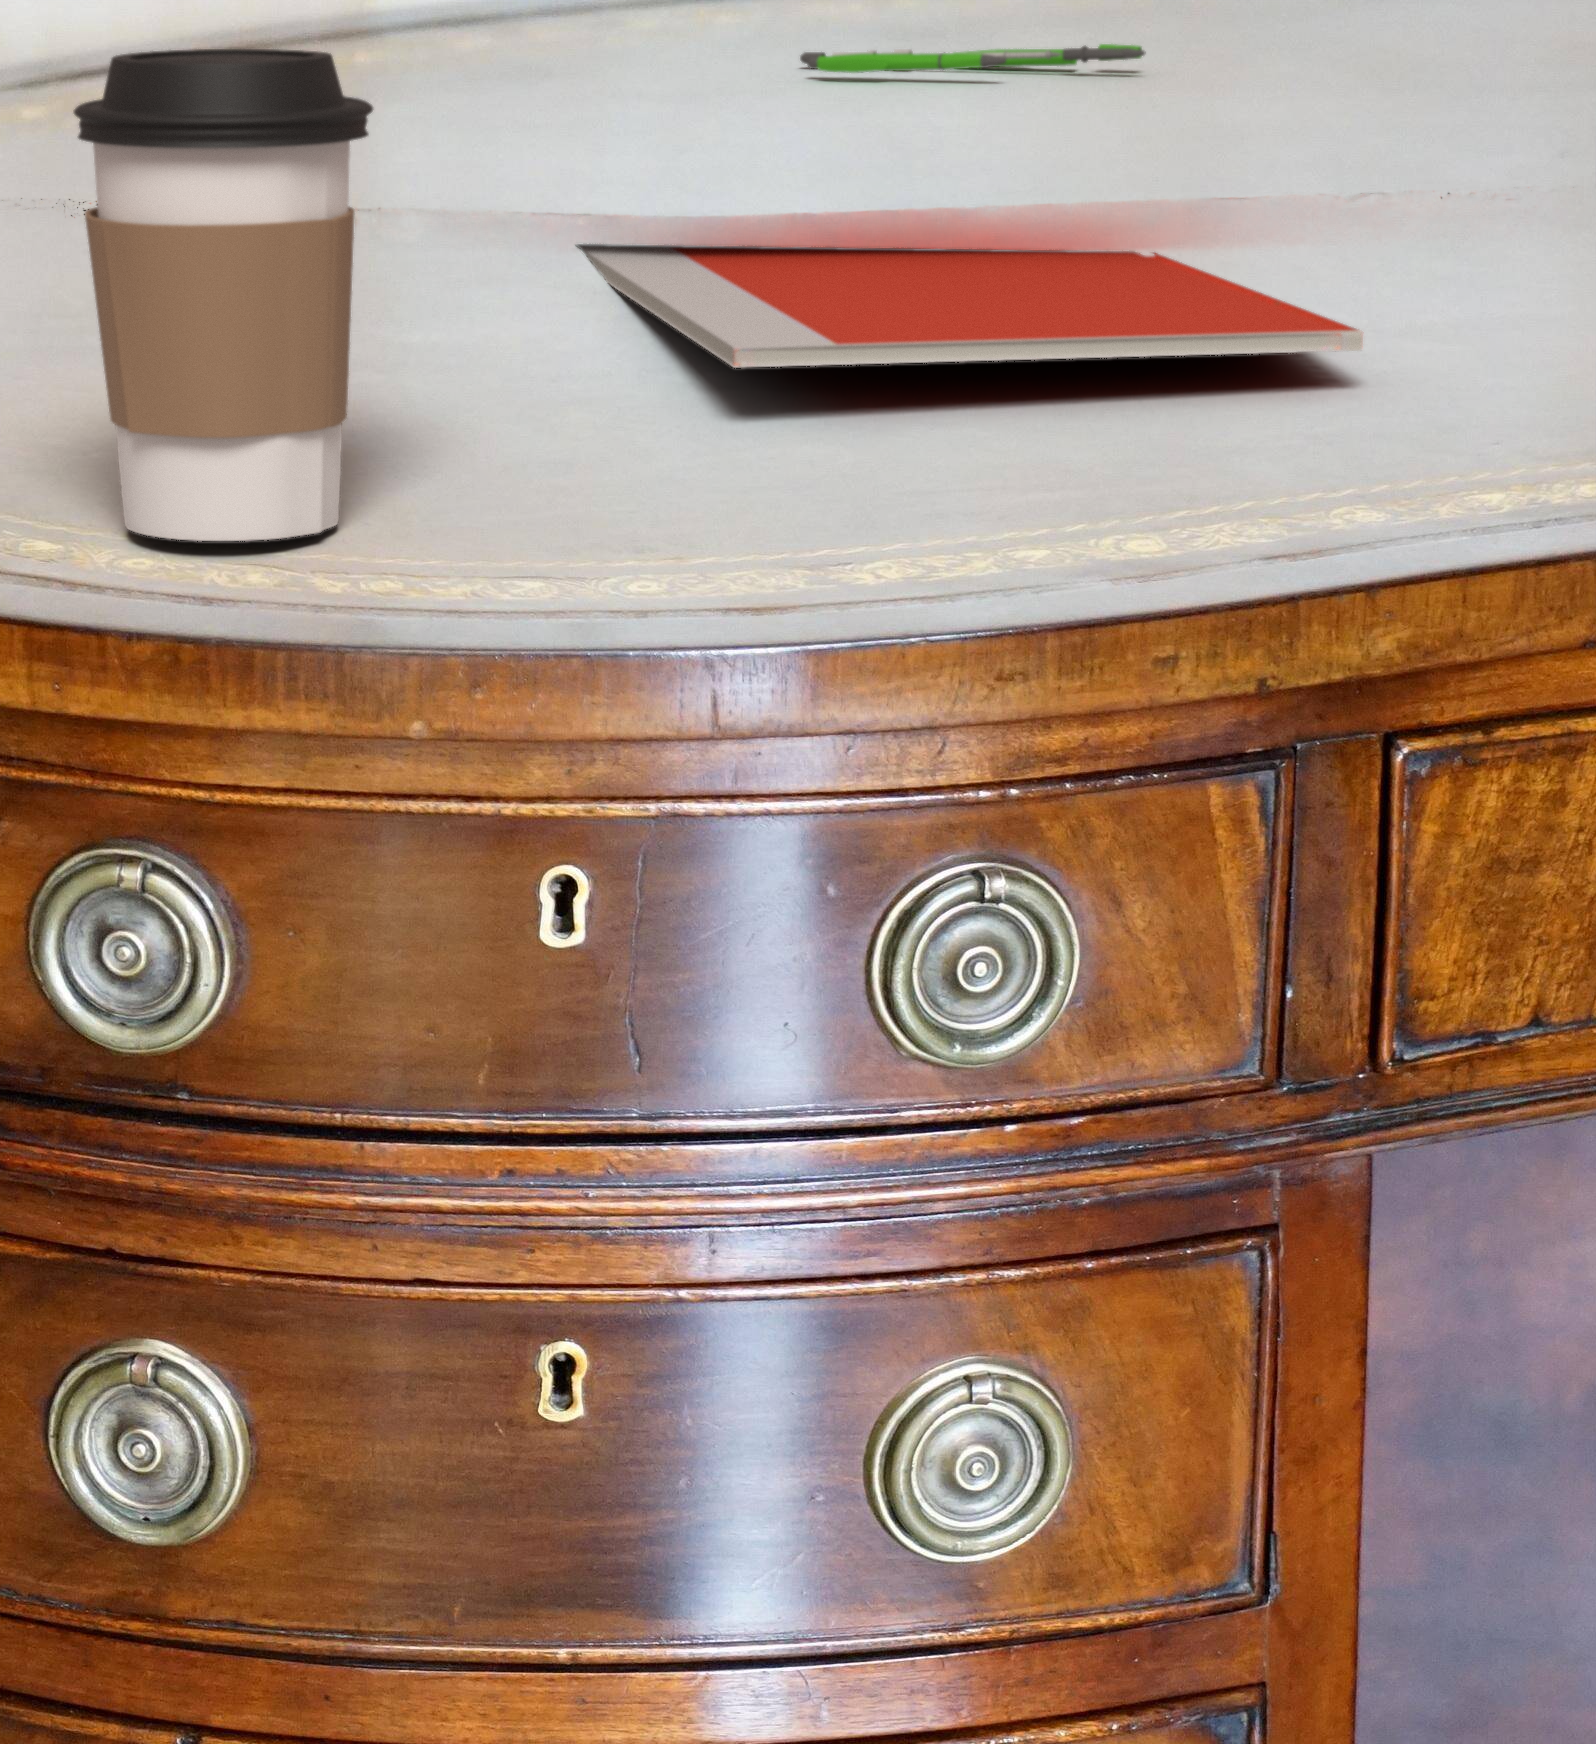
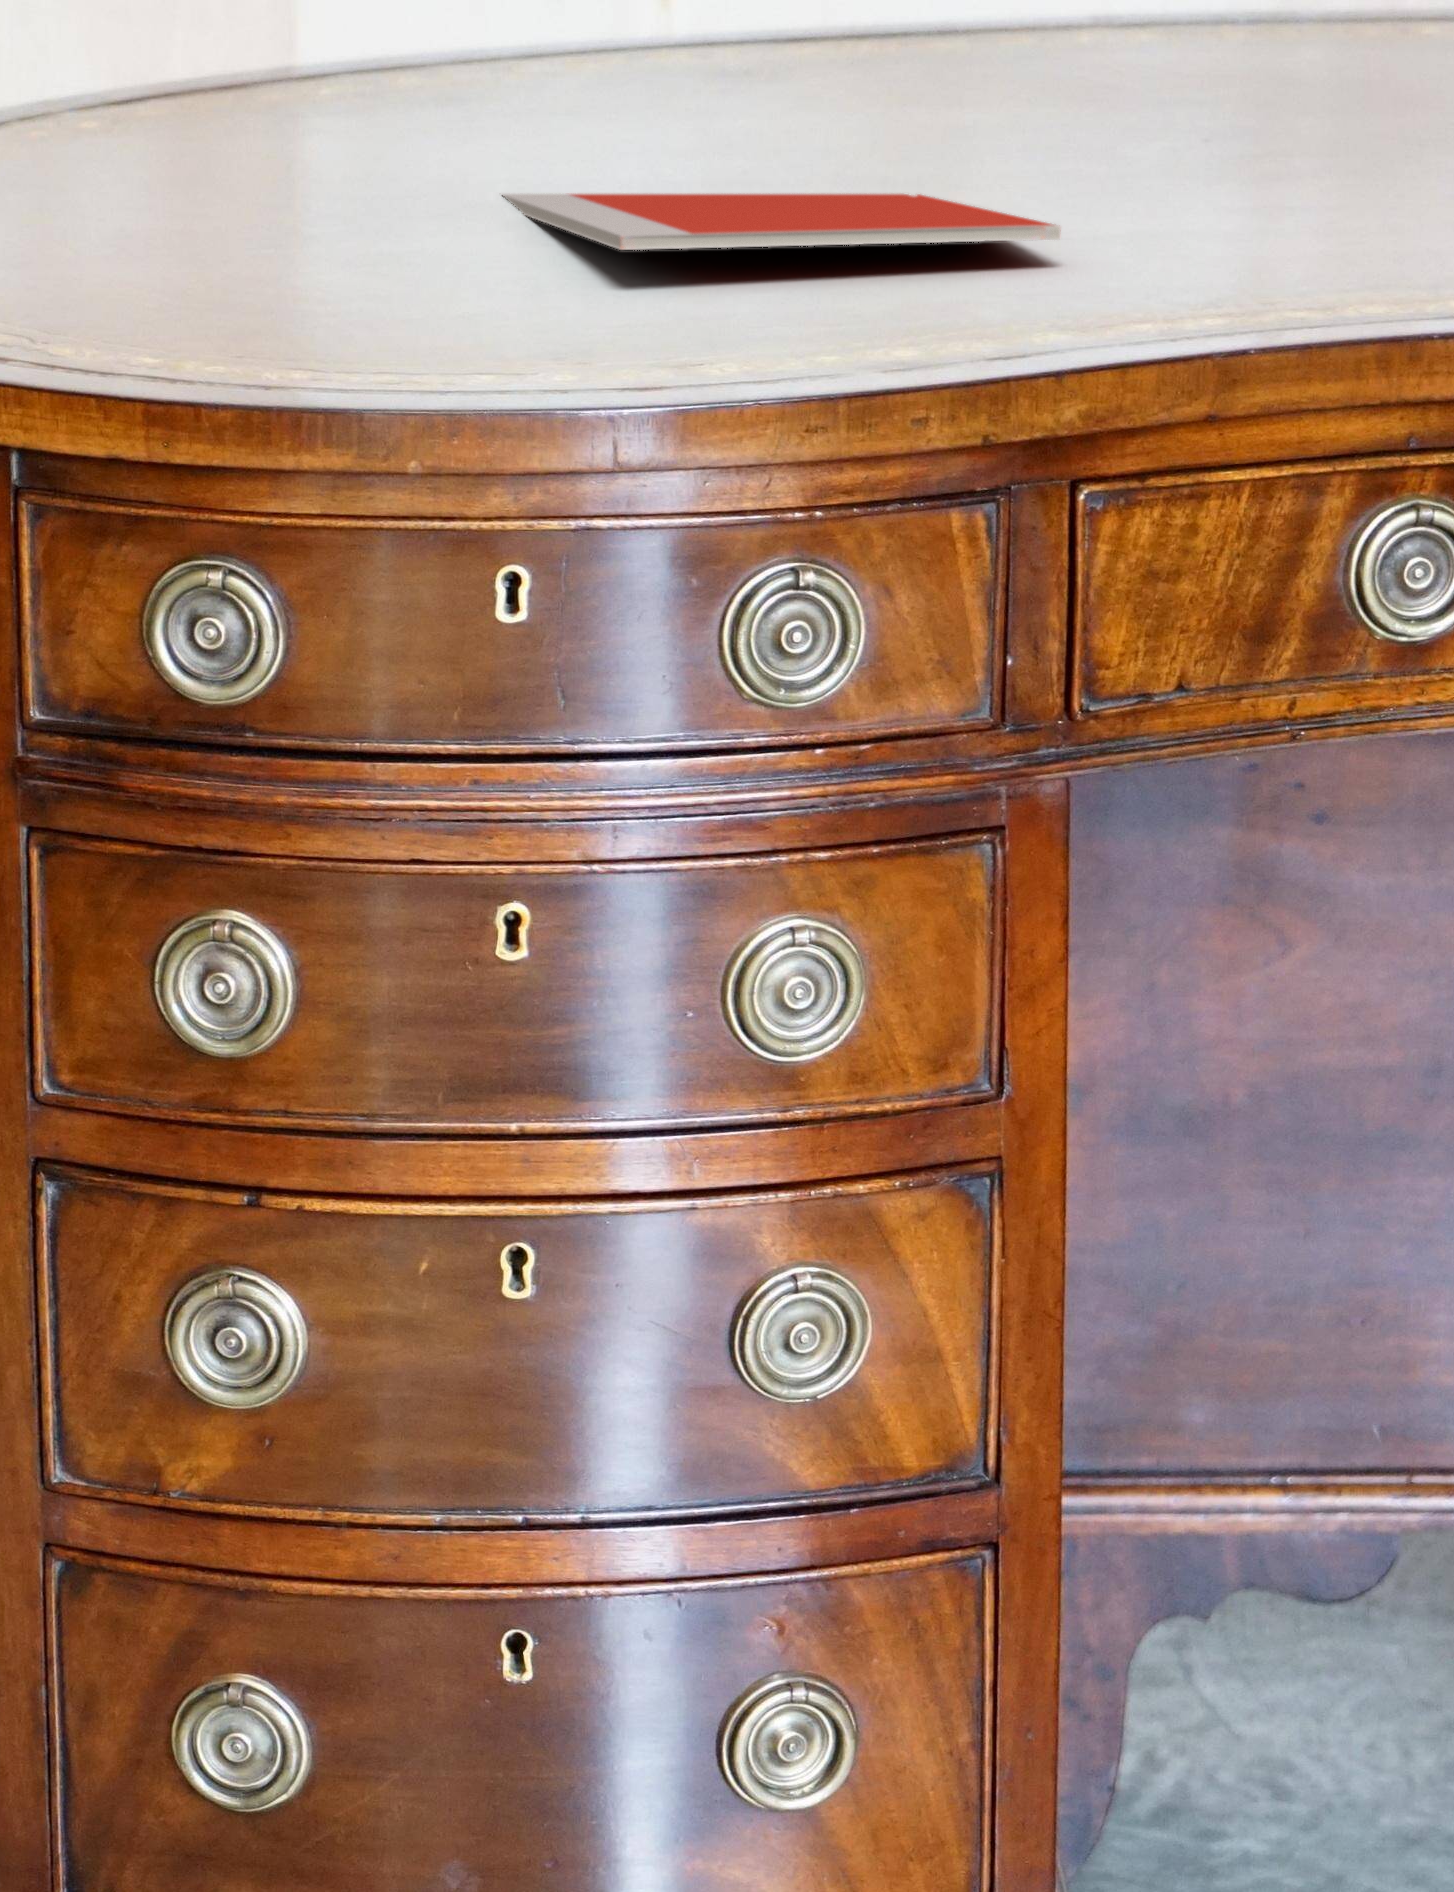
pen: present [800,44,1146,73] -> none [658,65,915,87]
coffee cup: present [74,49,373,541] -> none [170,18,375,353]

